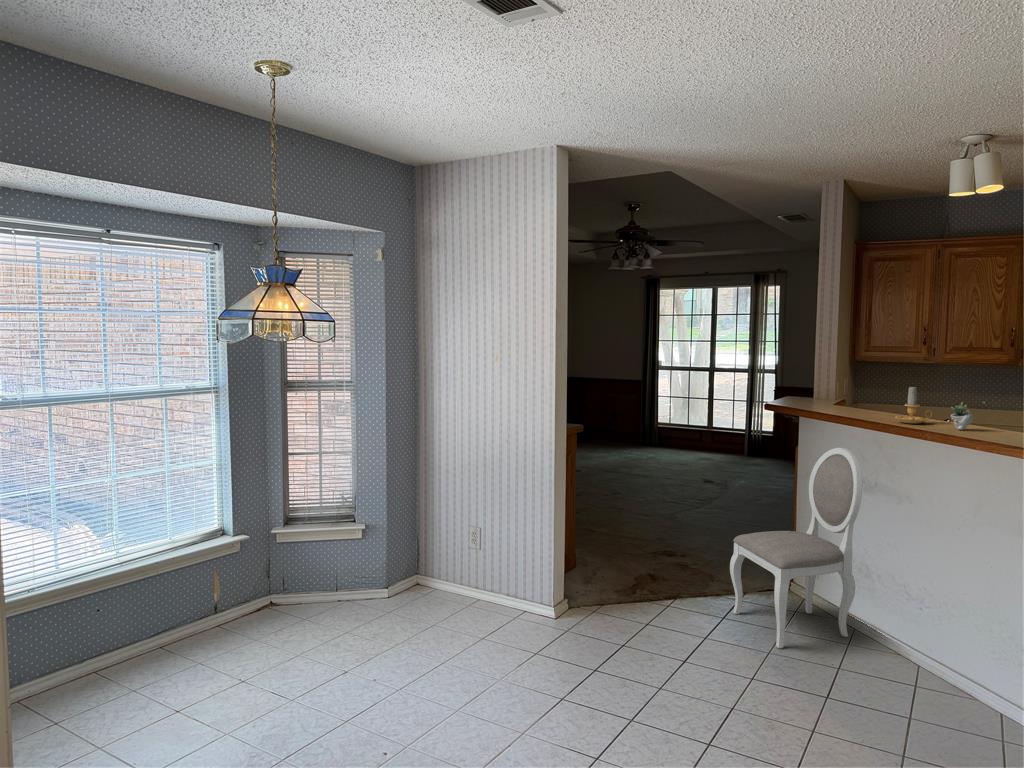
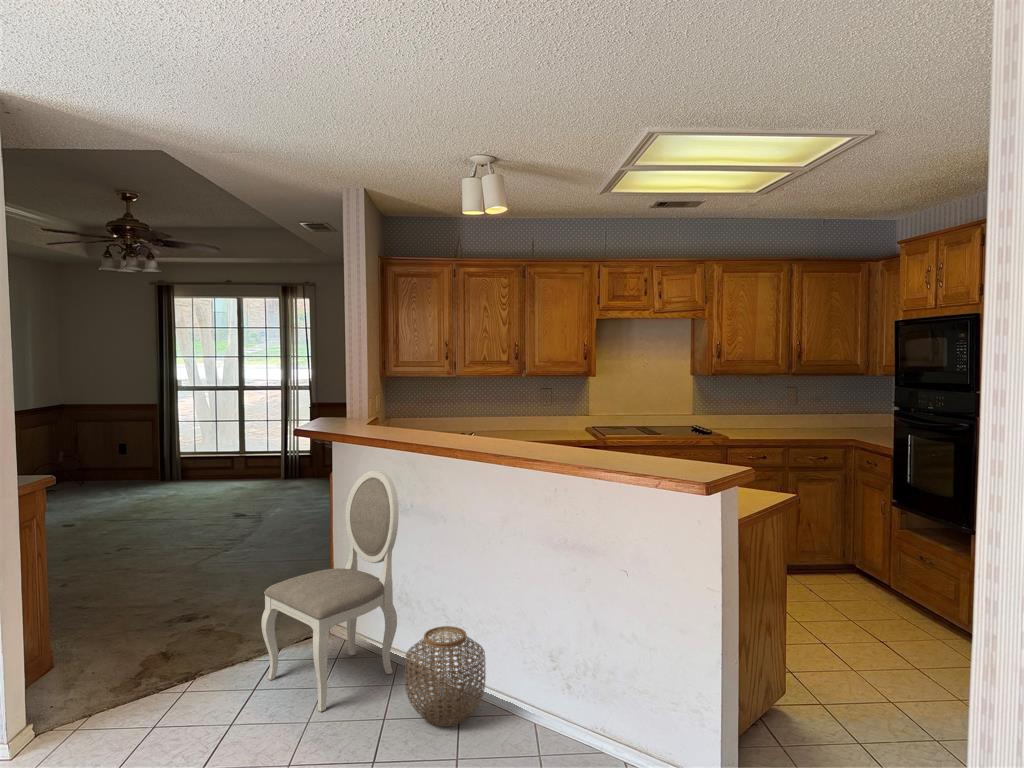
candle: present [895,387,932,424] -> none [426,400,458,440]
succulent plant: present [951,402,985,430] -> none [475,415,504,443]
woven basket: none [860,600,949,695] -> present [405,626,486,726]

